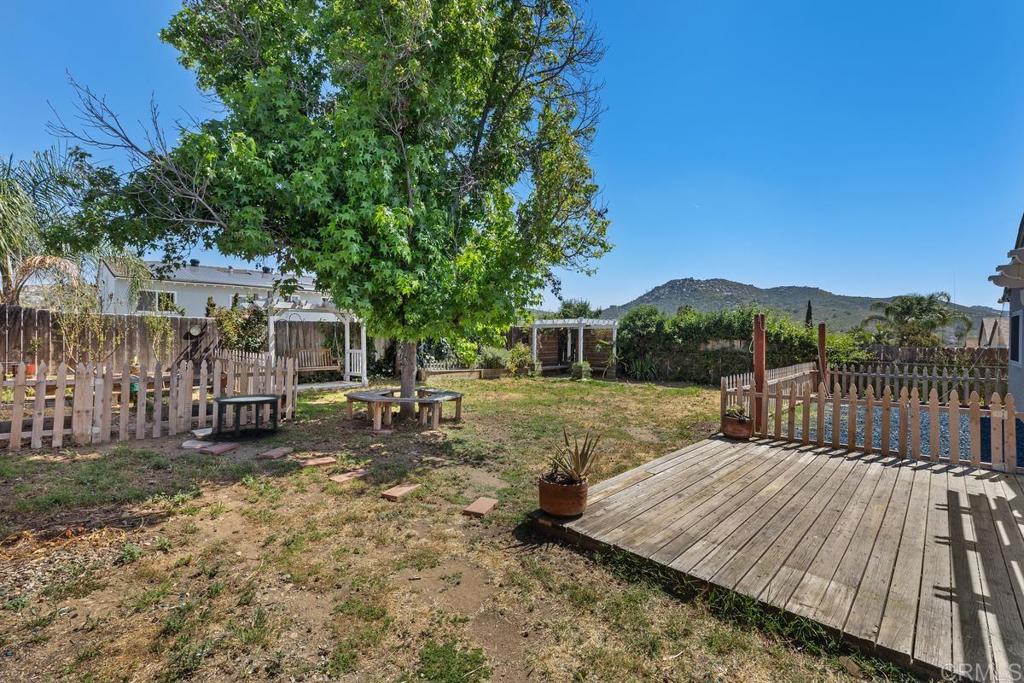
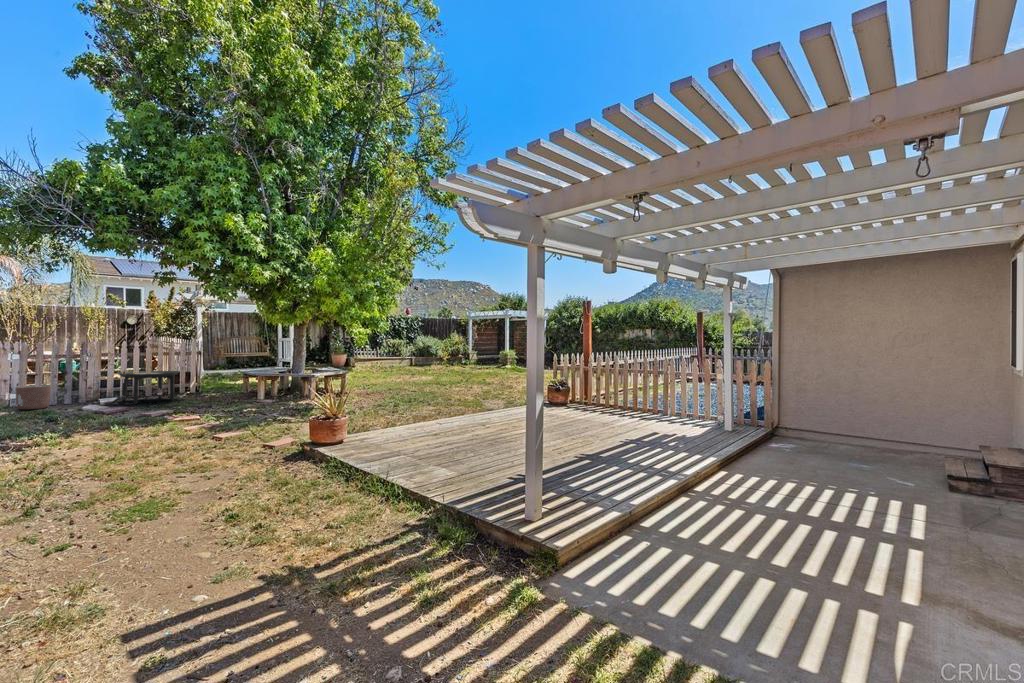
planter: none [98,417,139,449] -> present [15,385,51,410]

